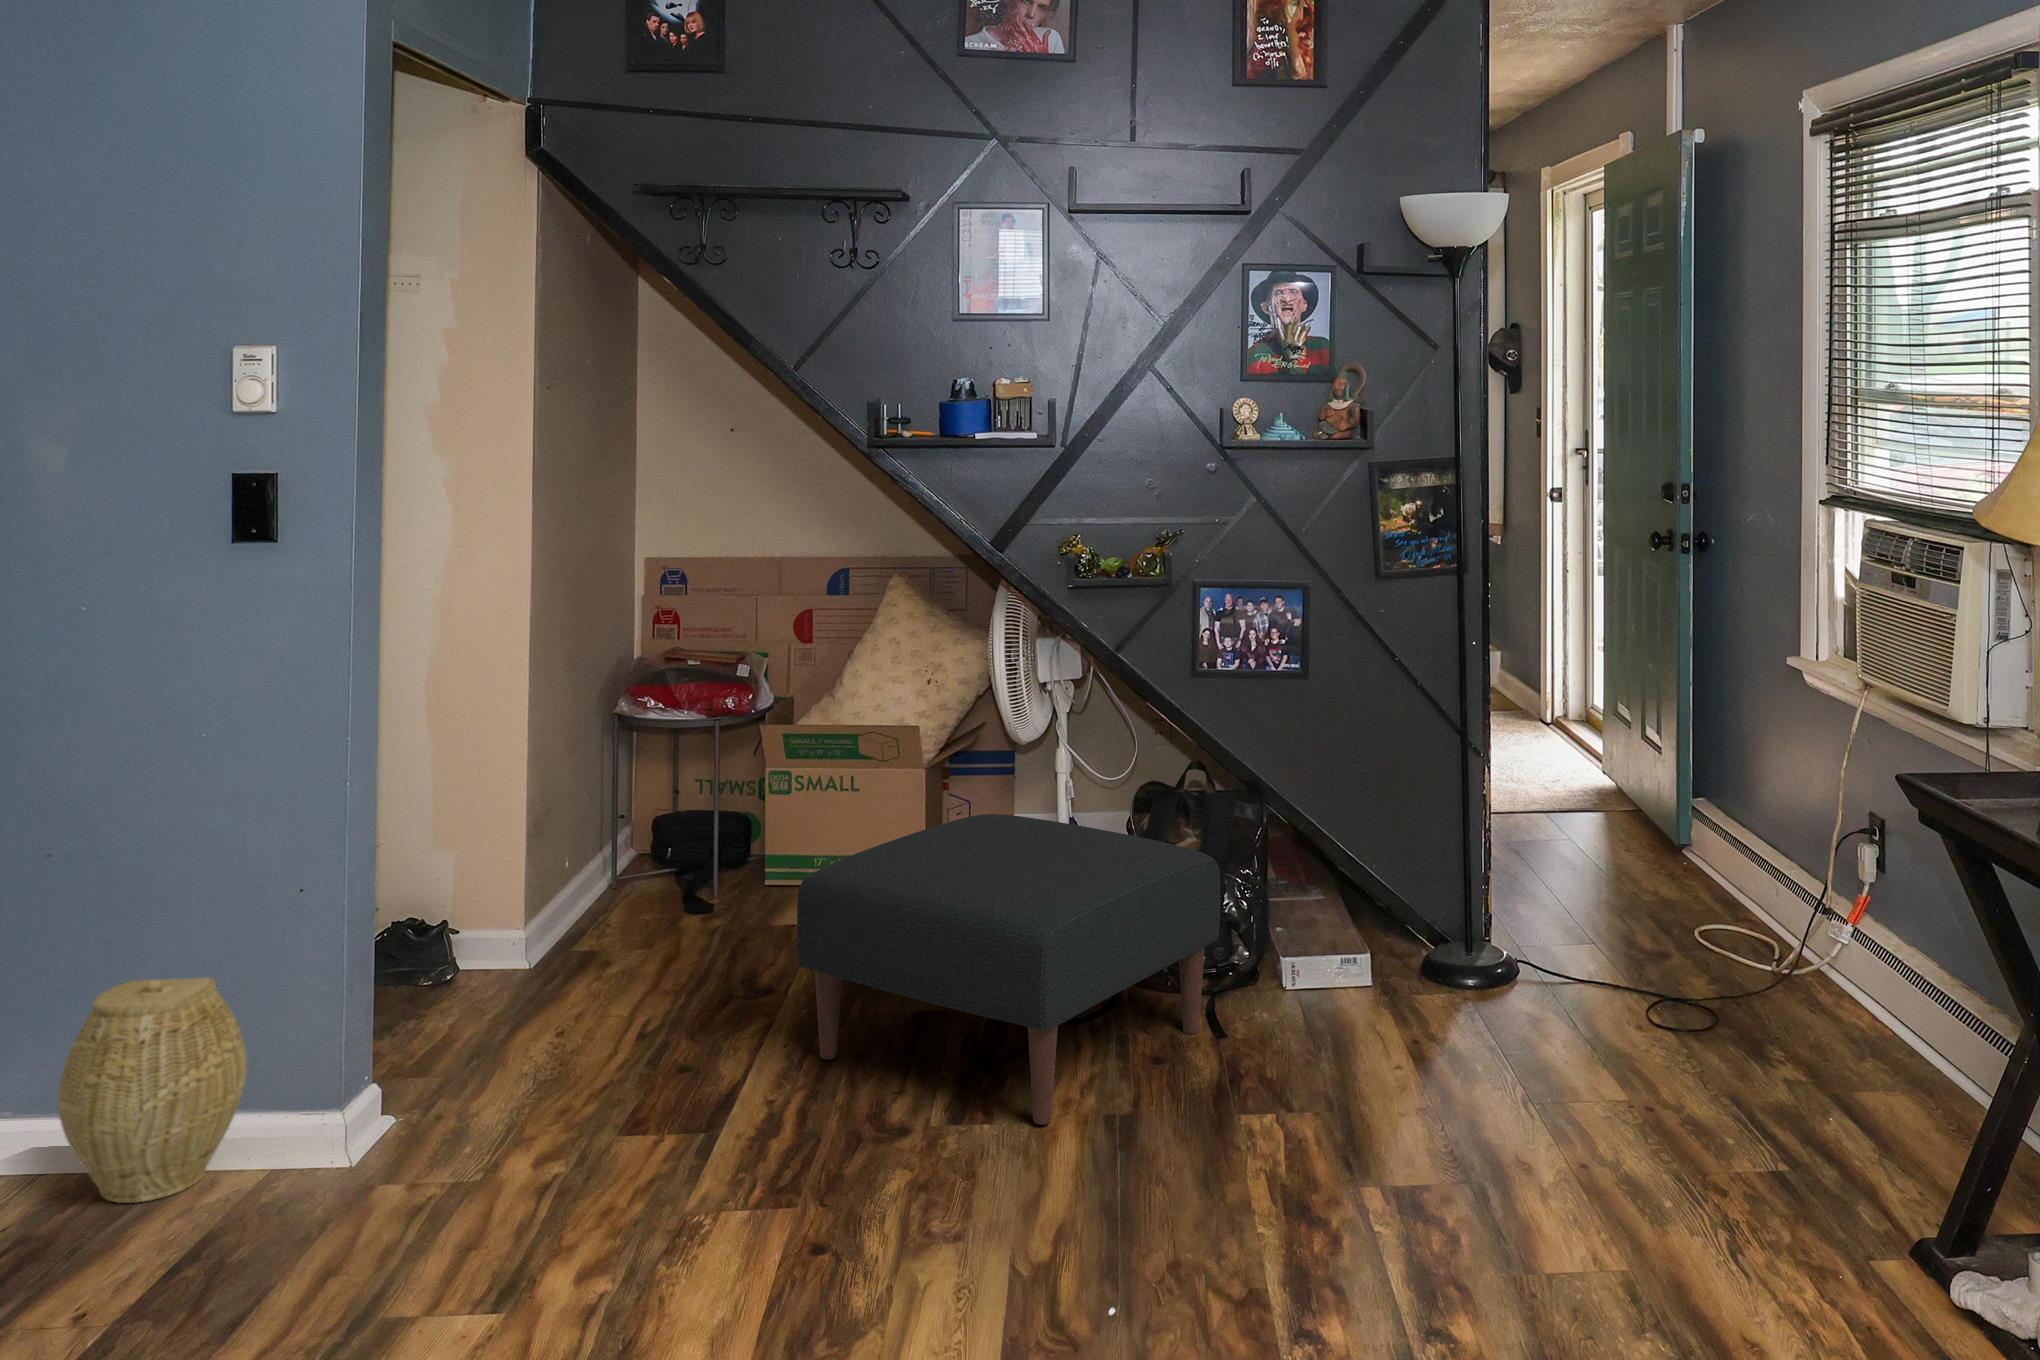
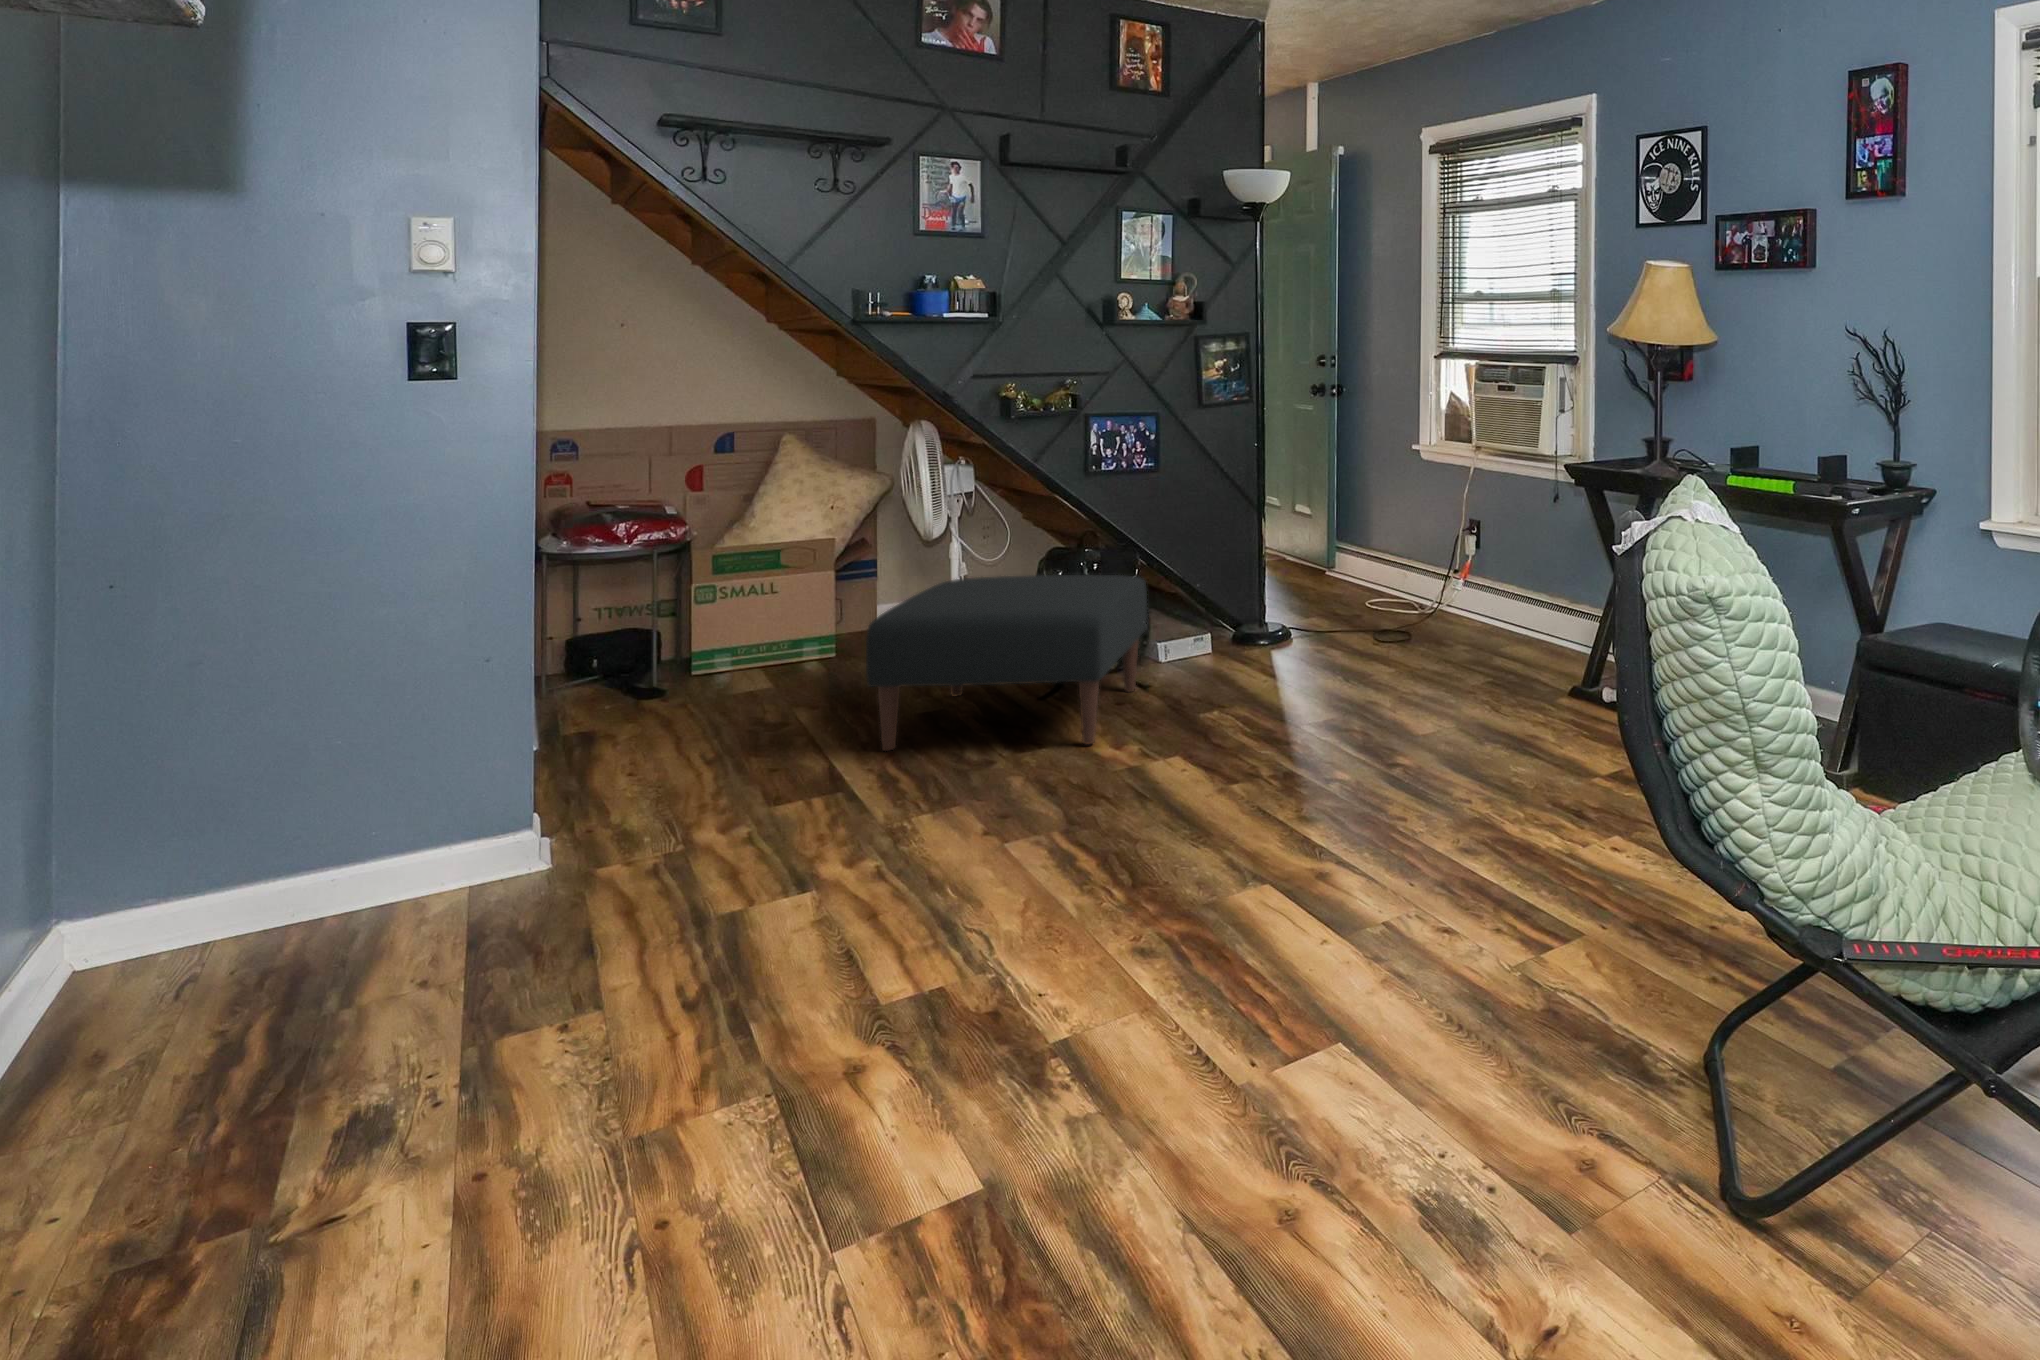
woven basket: present [58,978,247,1203] -> none [227,756,431,961]

